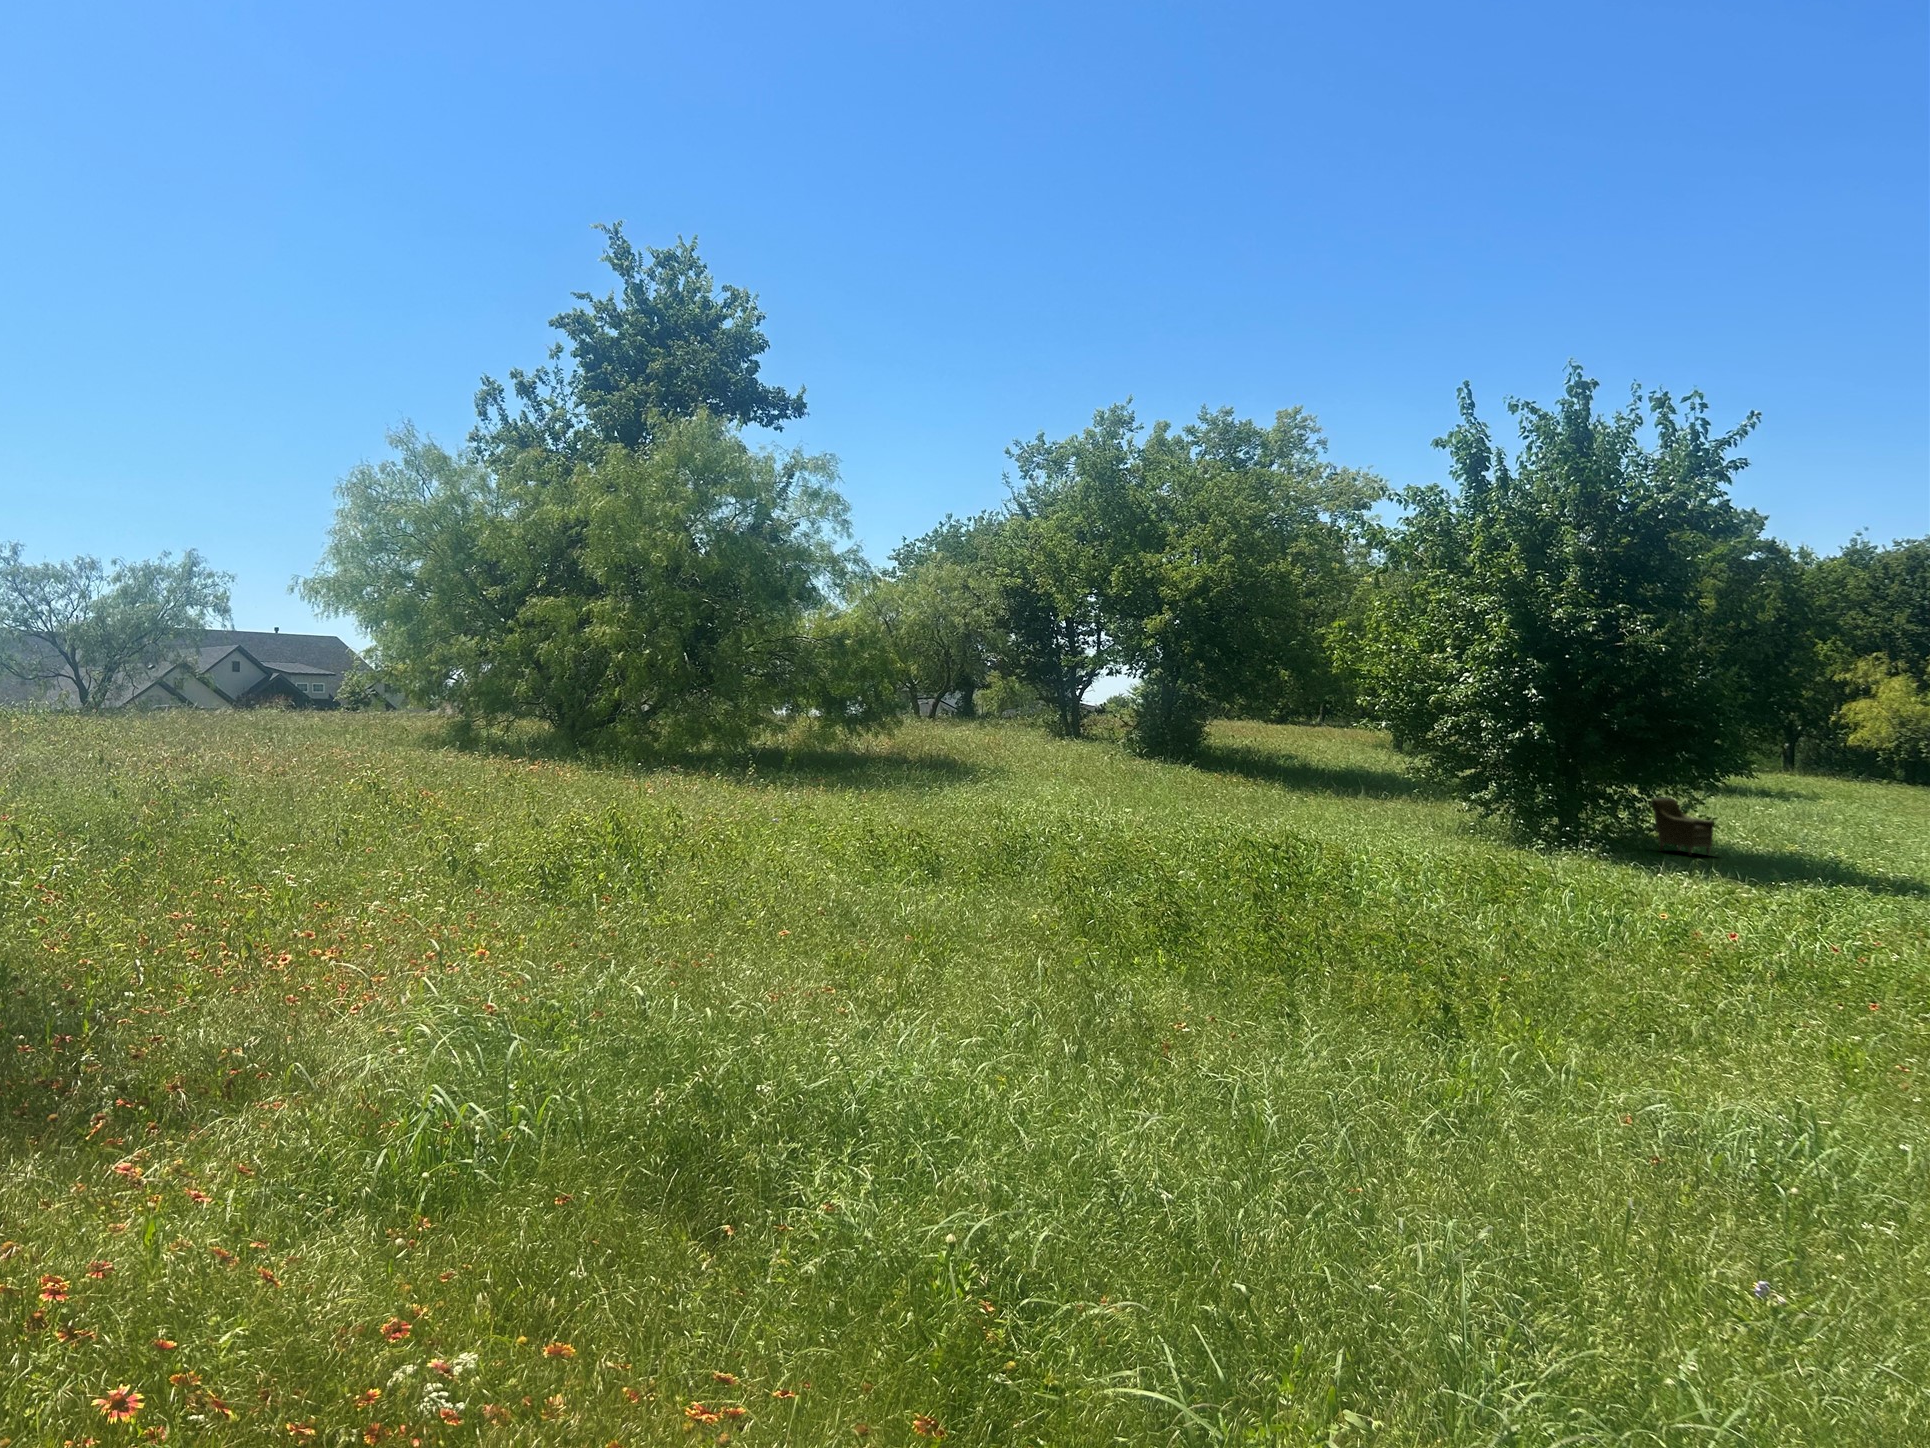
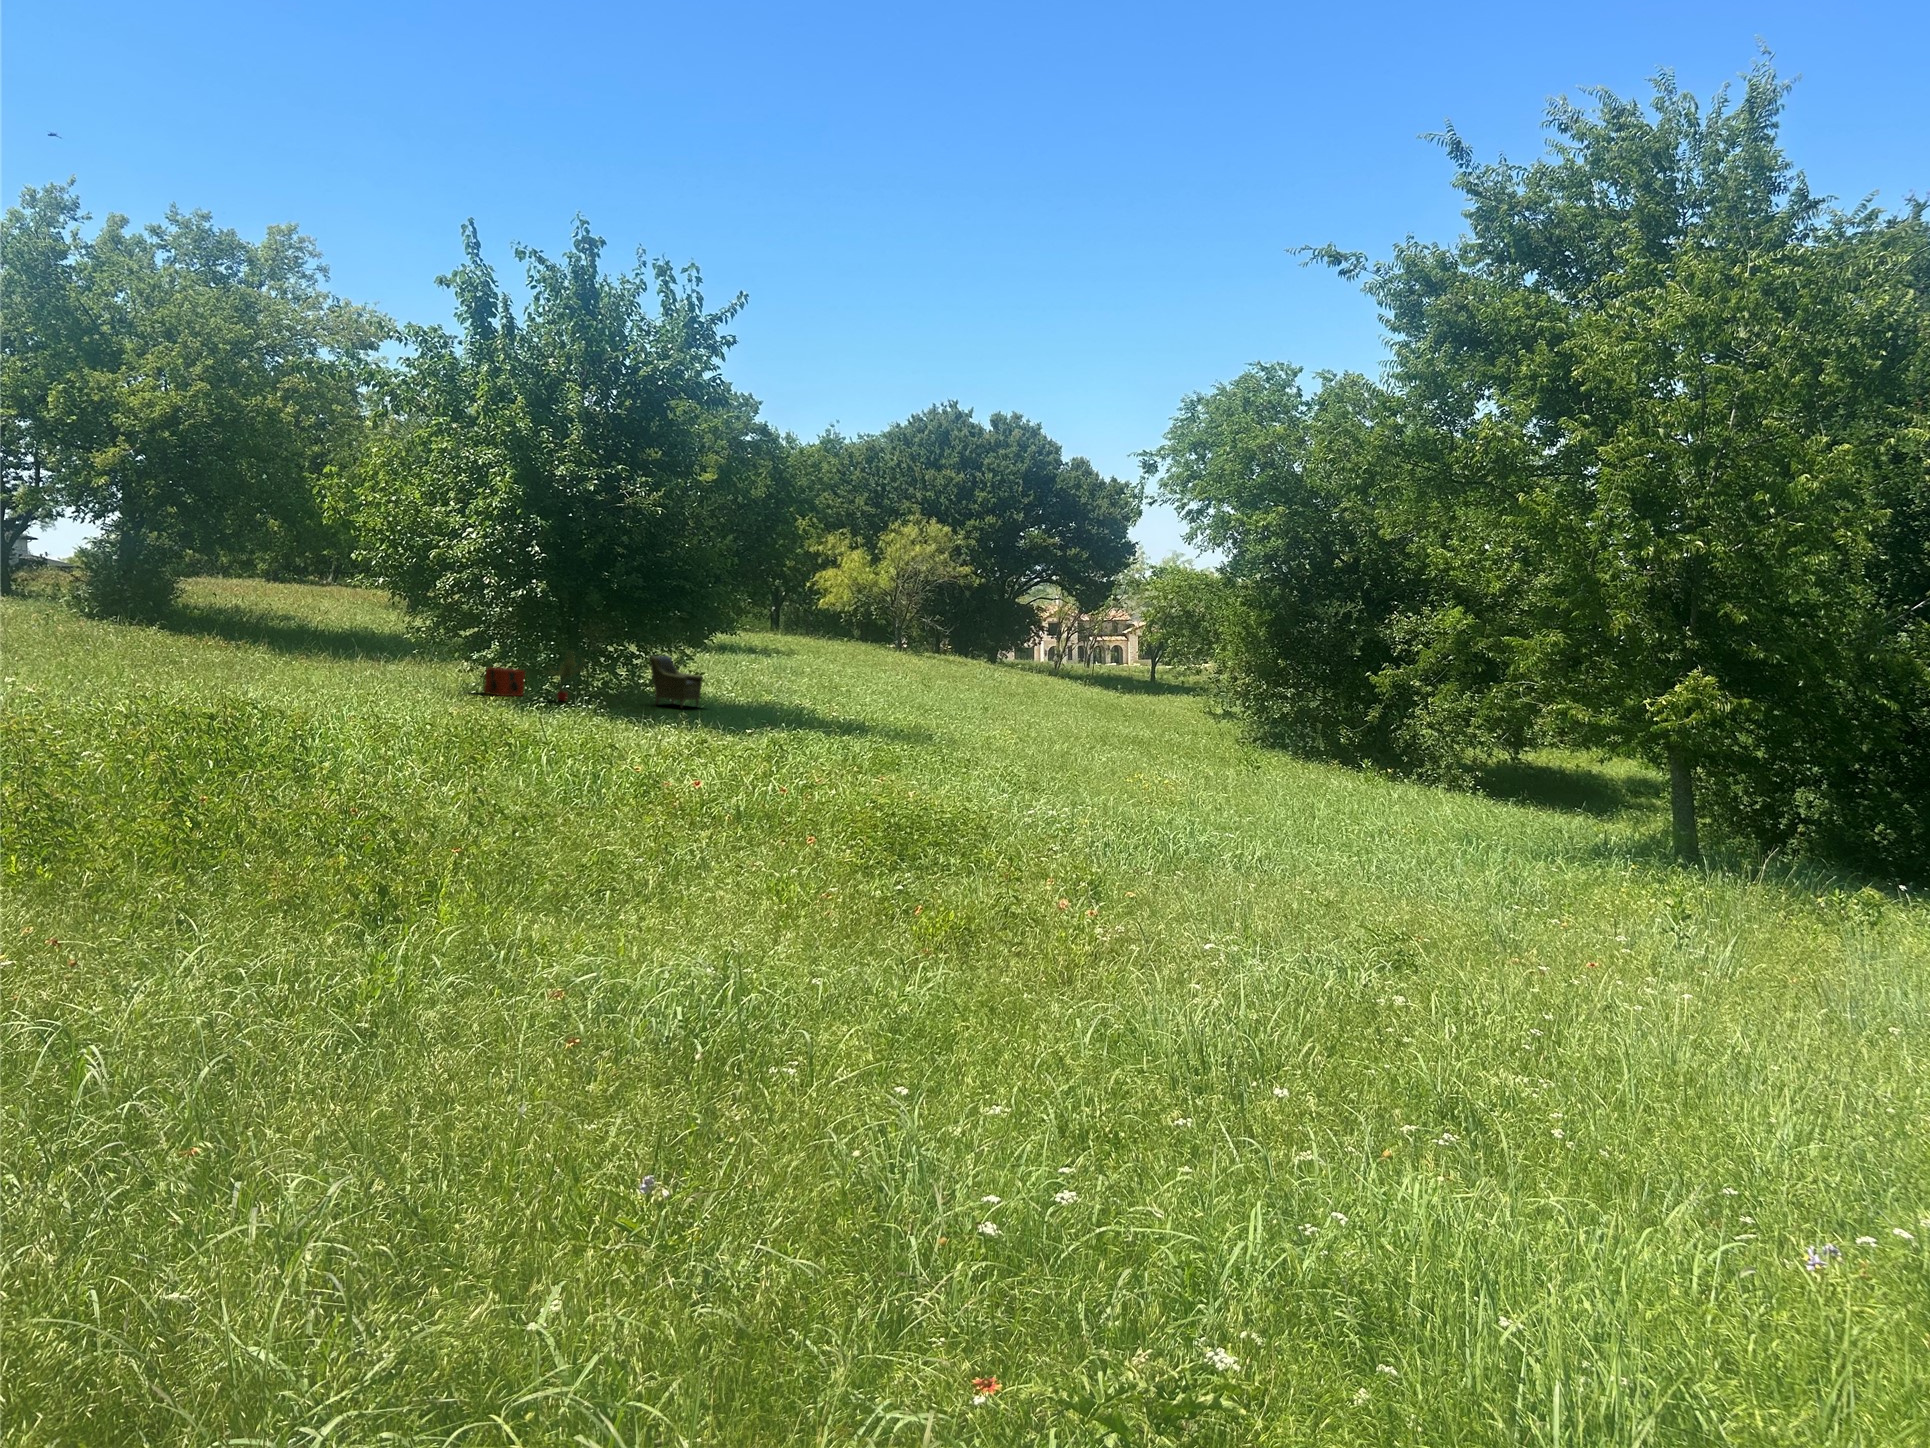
potted tree: none [1538,791,1586,843] -> present [543,652,586,701]
storage box: none [1481,807,1522,836] -> present [484,668,525,696]

